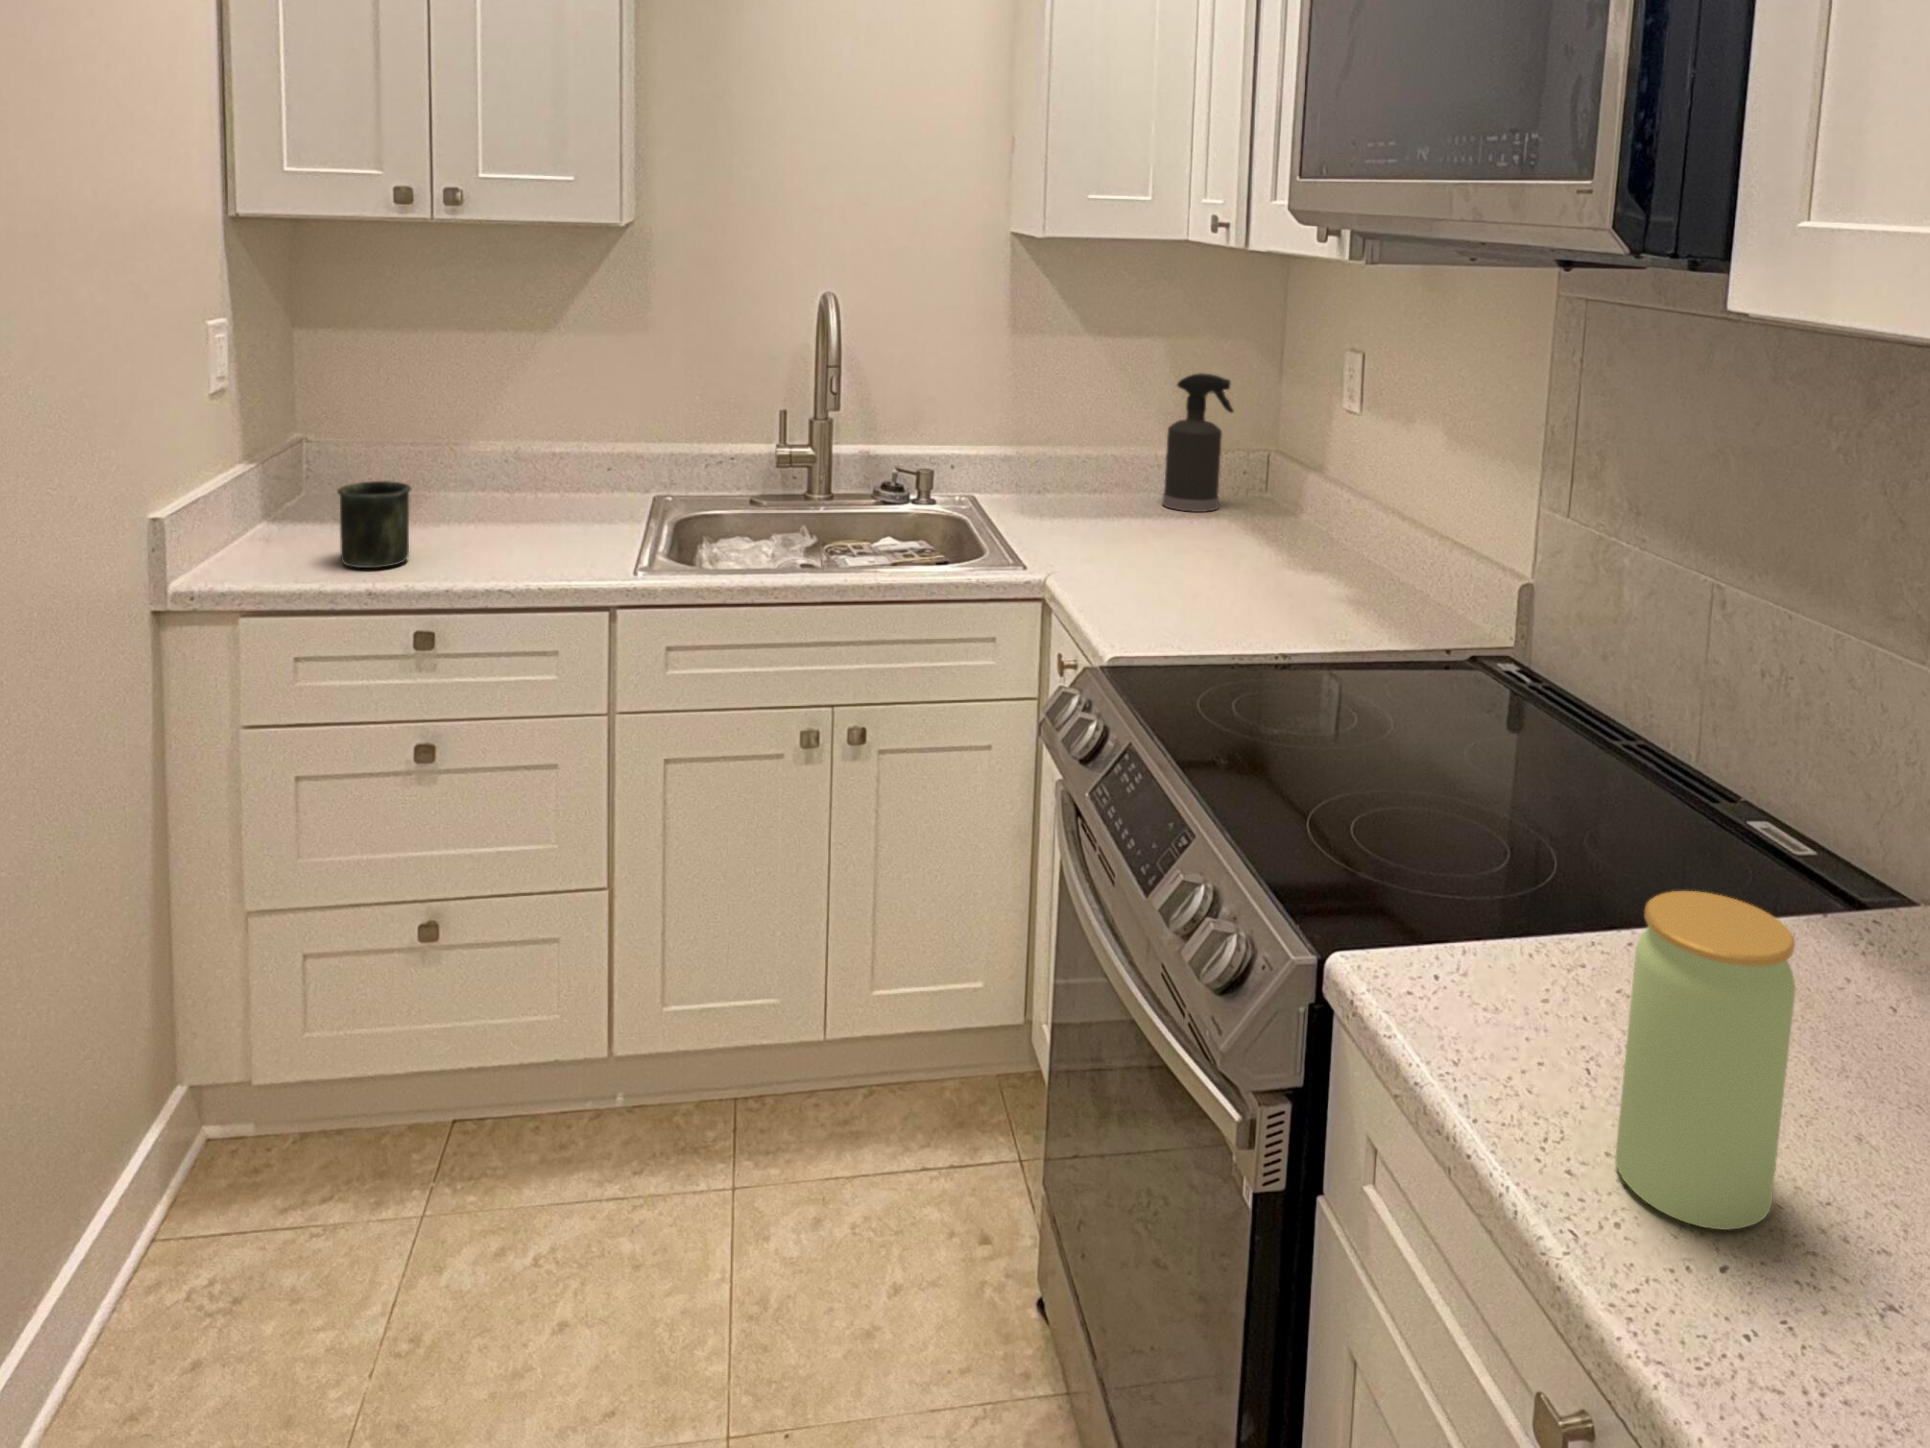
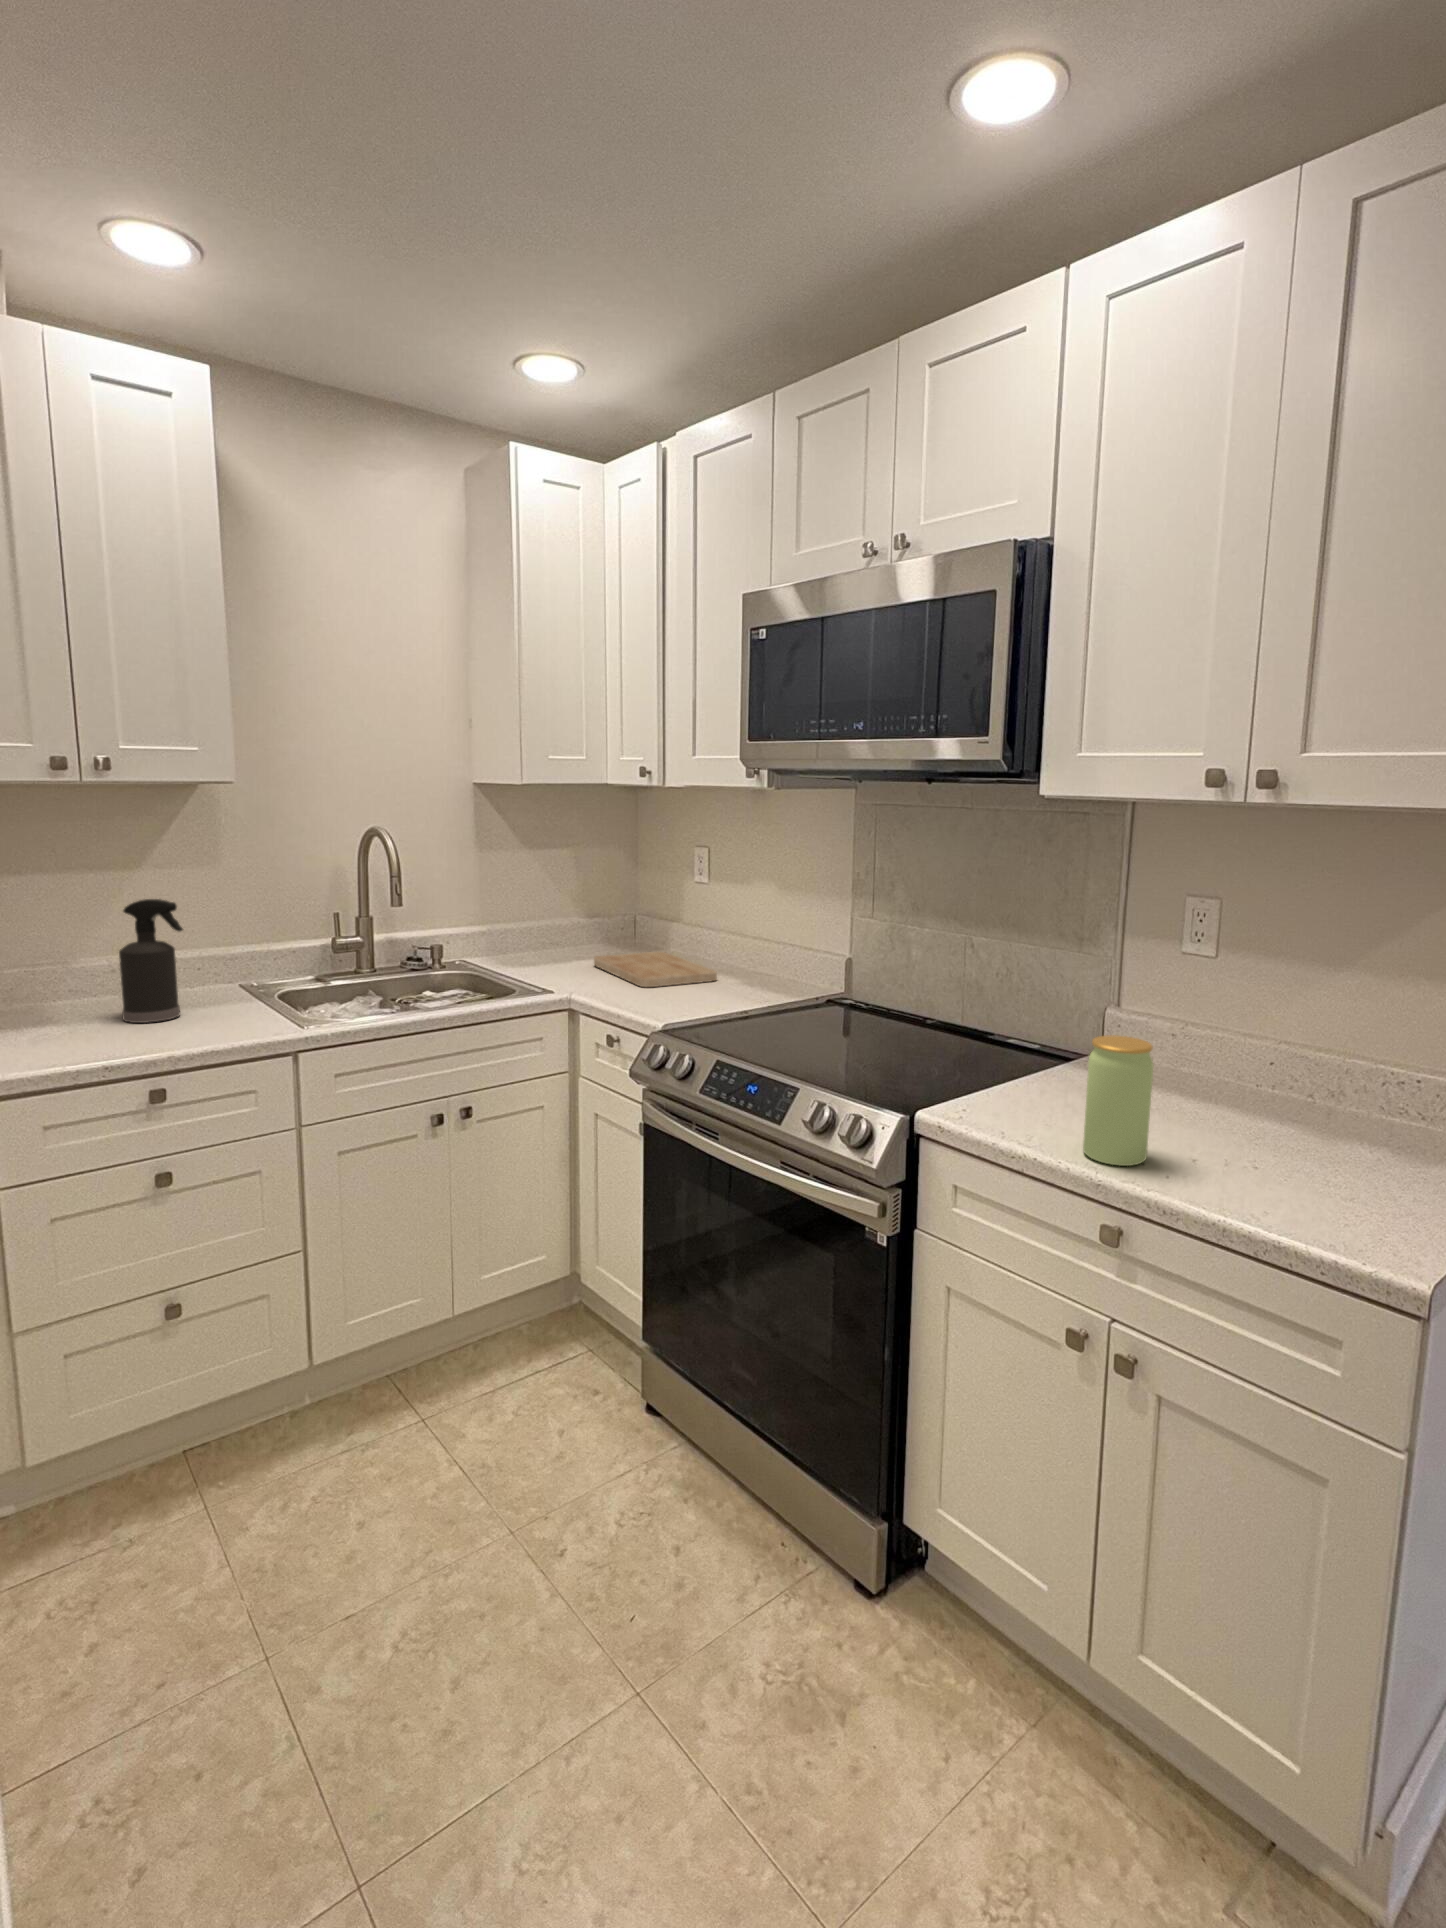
spray bottle: present [1162,373,1234,512] -> present [119,899,183,1023]
mug: present [337,481,411,568] -> none [45,986,109,1052]
cutting board: none [1150,515,1316,584] -> present [594,952,717,987]

